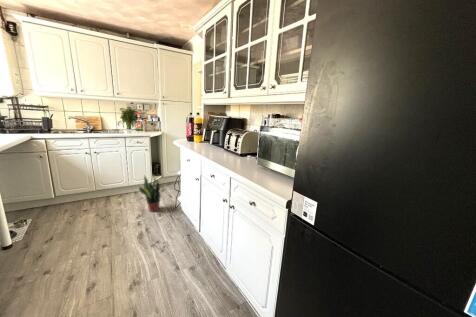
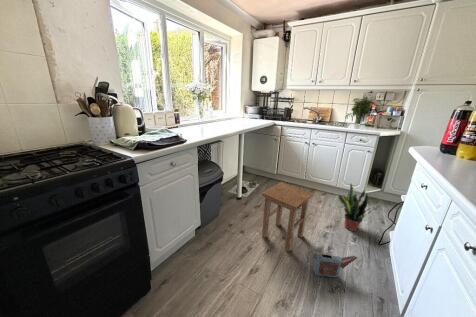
stool: none [66,191,121,259] -> present [262,182,313,251]
watering can: none [136,220,170,251] -> present [305,251,357,277]

